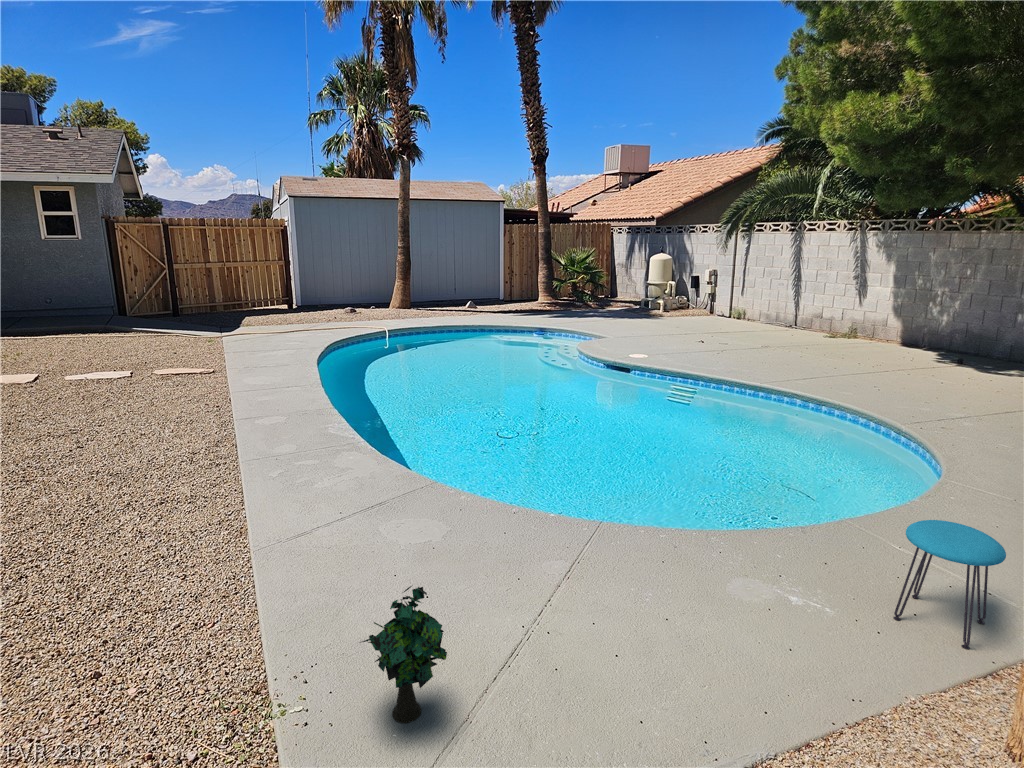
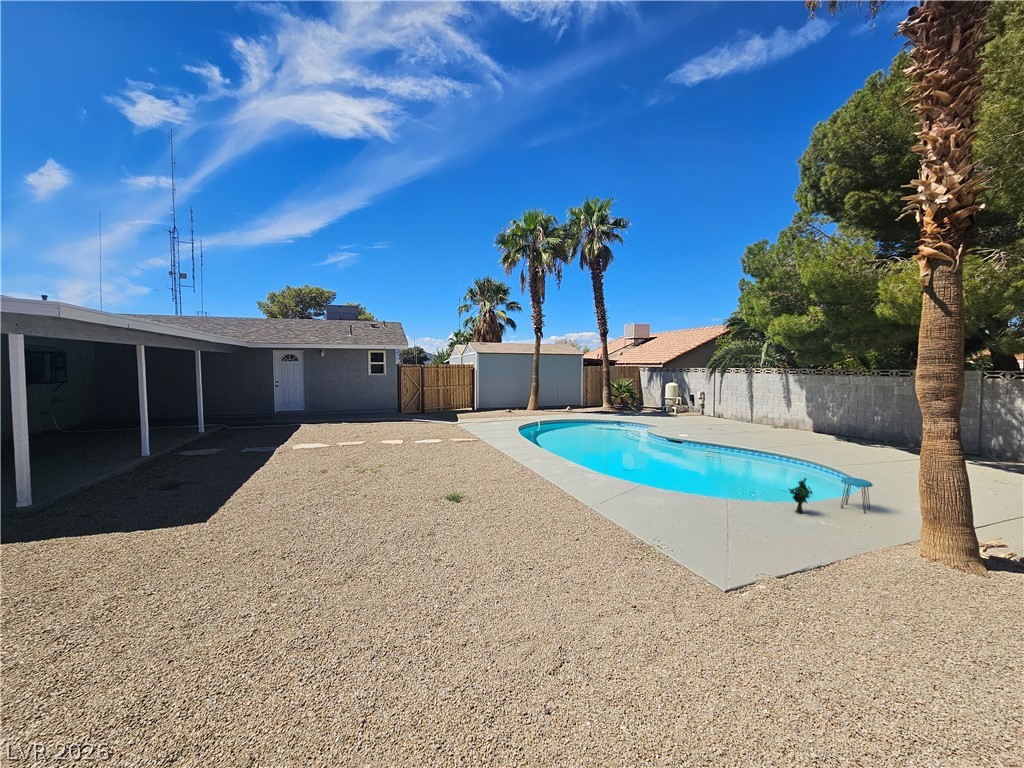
decorative plant: present [360,586,447,723] -> present [789,478,812,514]

